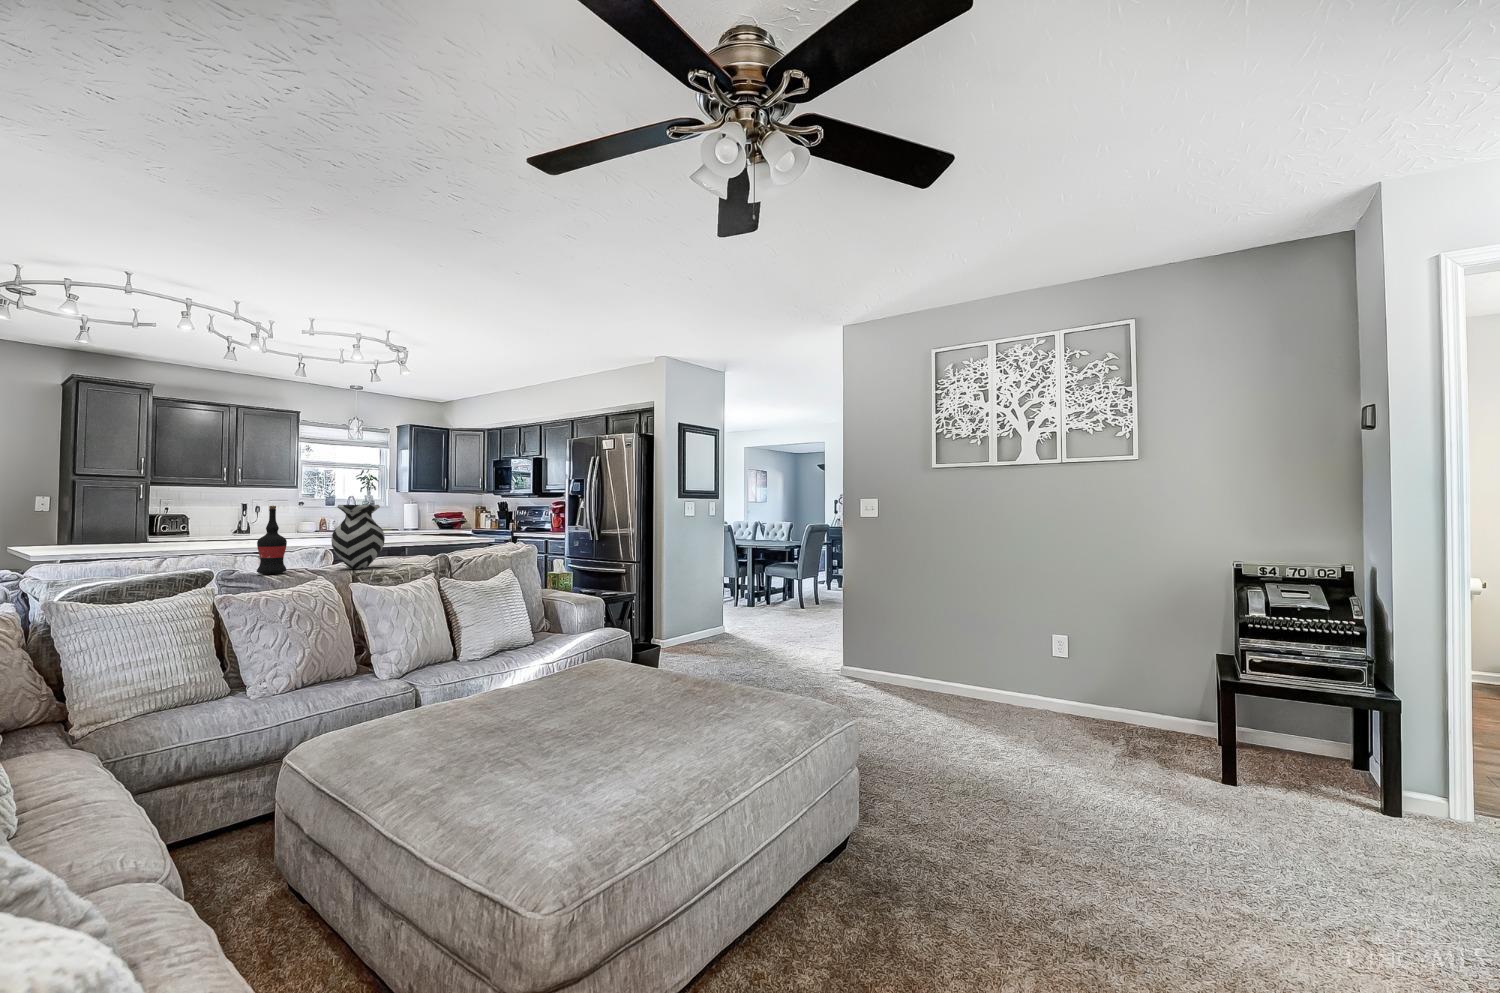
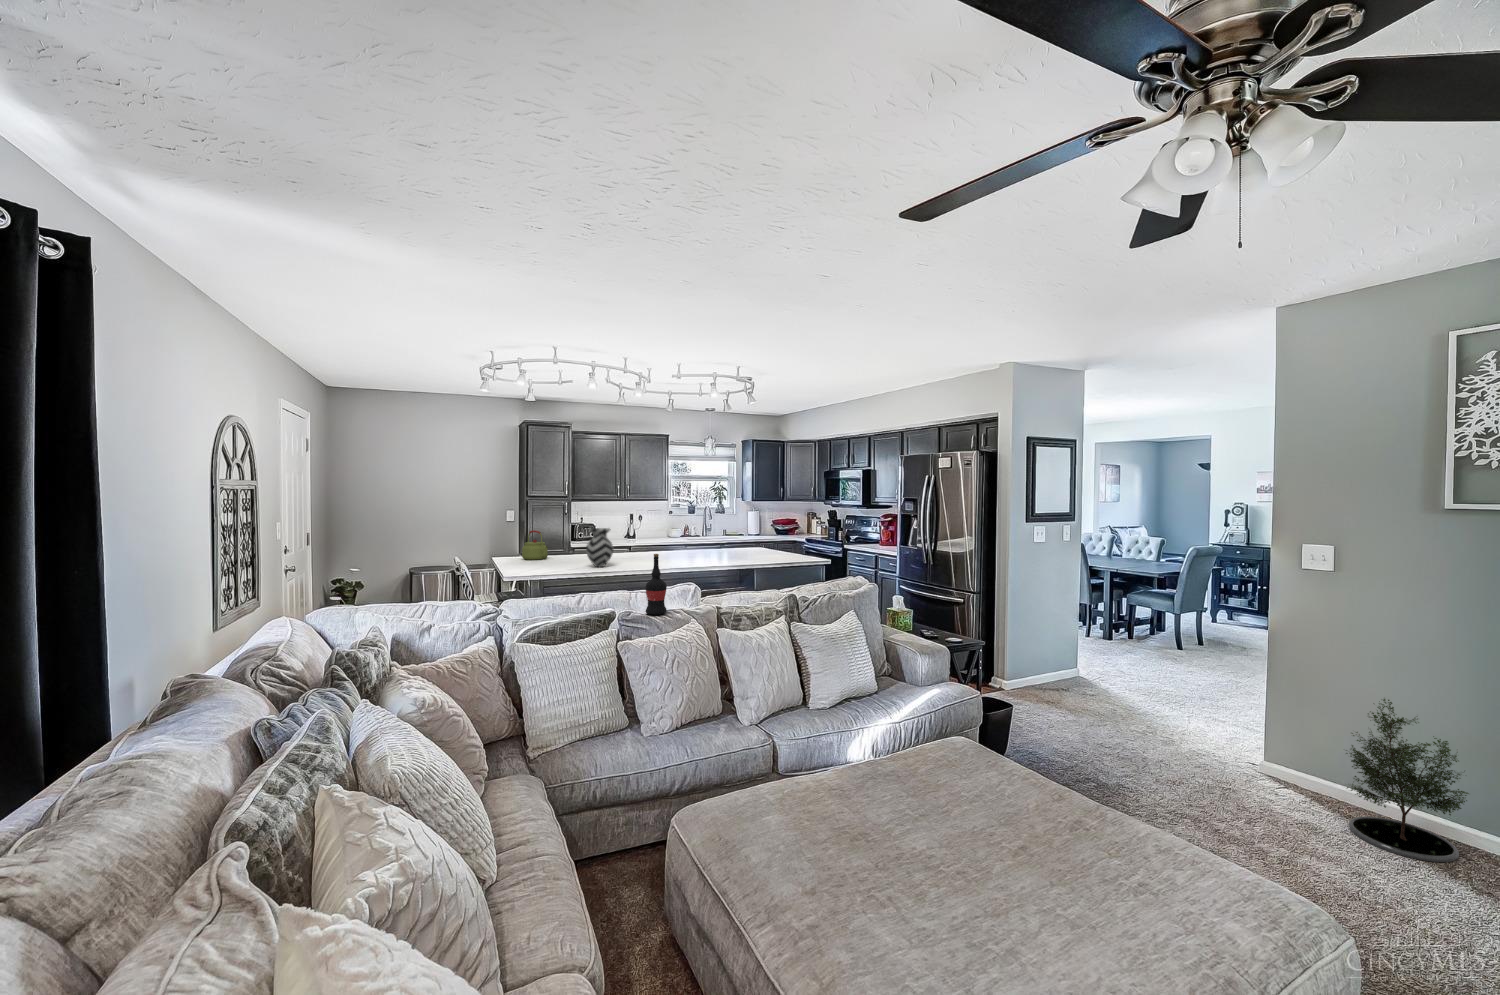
vase: present [331,505,385,569] -> present [586,528,613,567]
kettle: none [66,514,112,552] -> present [522,530,548,560]
potted tree: none [883,598,949,706] -> present [1346,699,1469,862]

